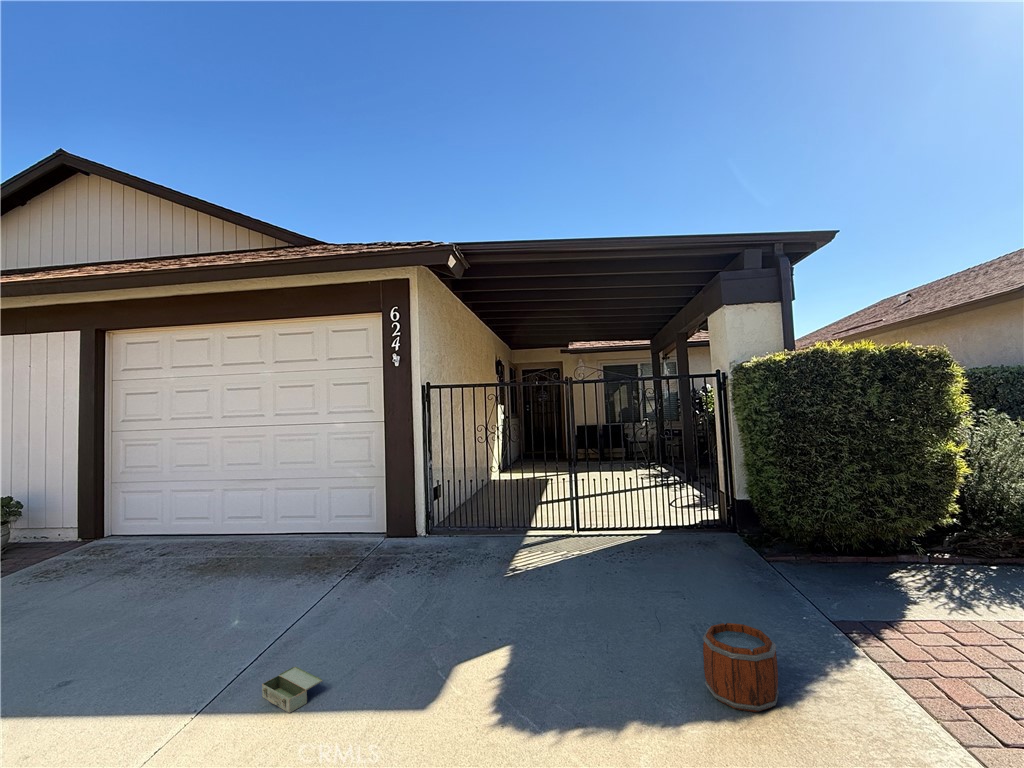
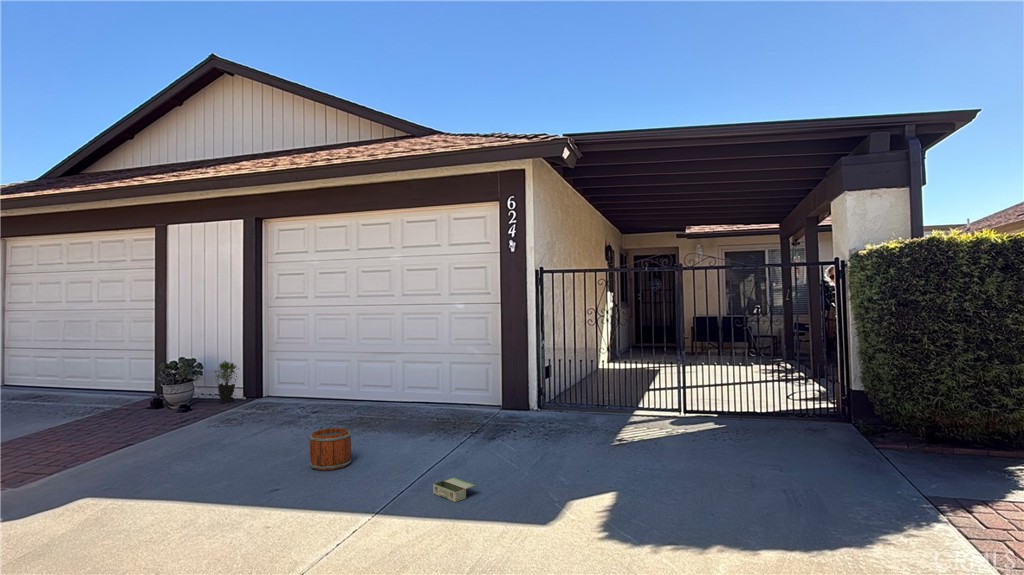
potted plant: none [29,497,75,549] -> present [215,361,237,403]
bucket: present [703,623,779,712] -> present [310,428,351,471]

